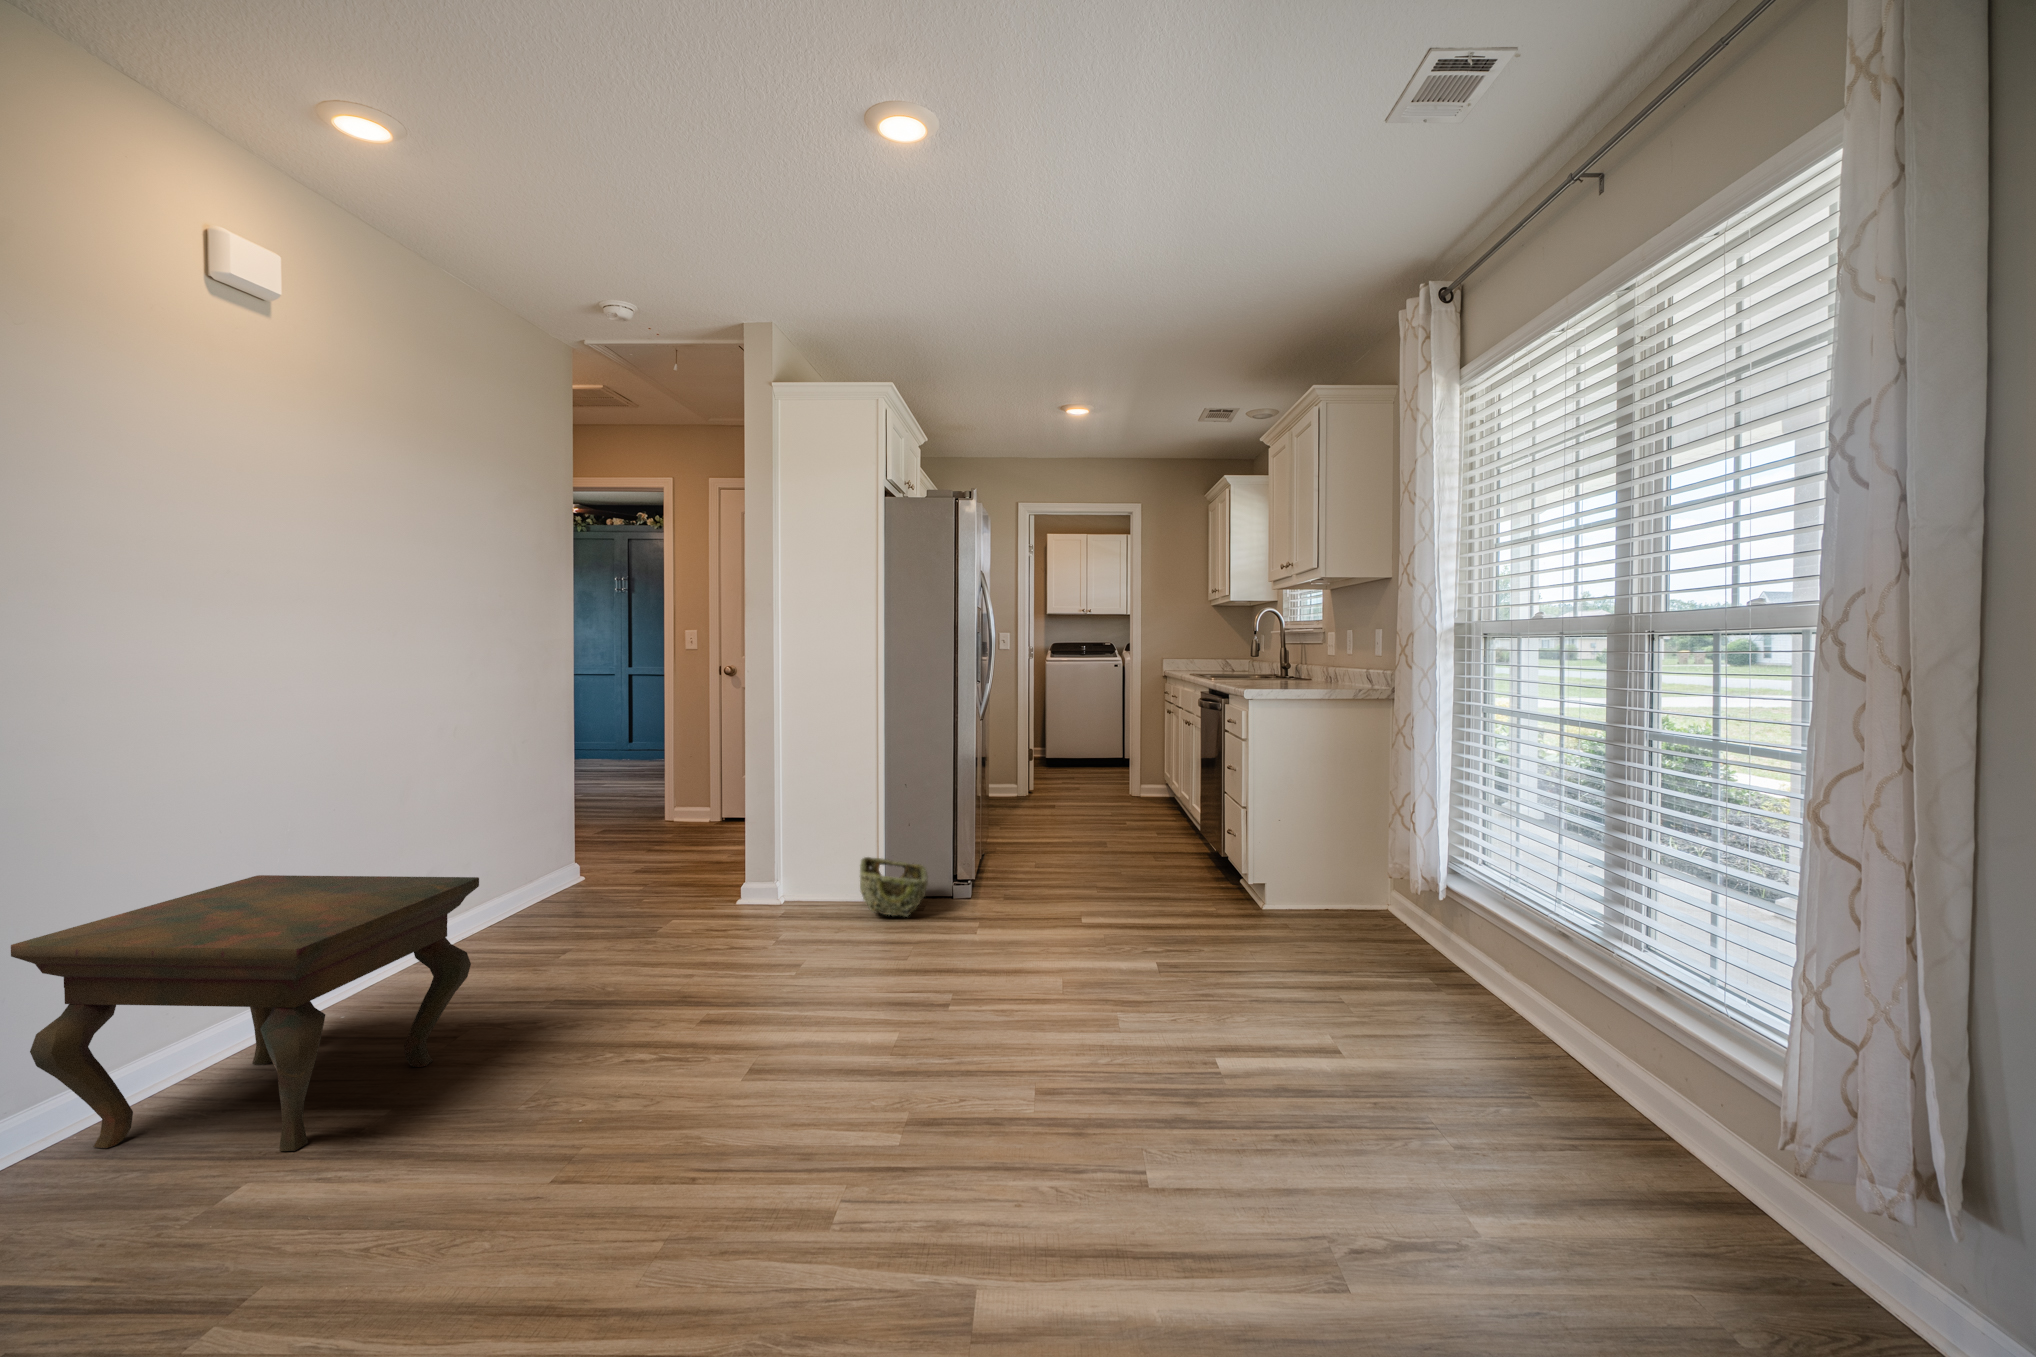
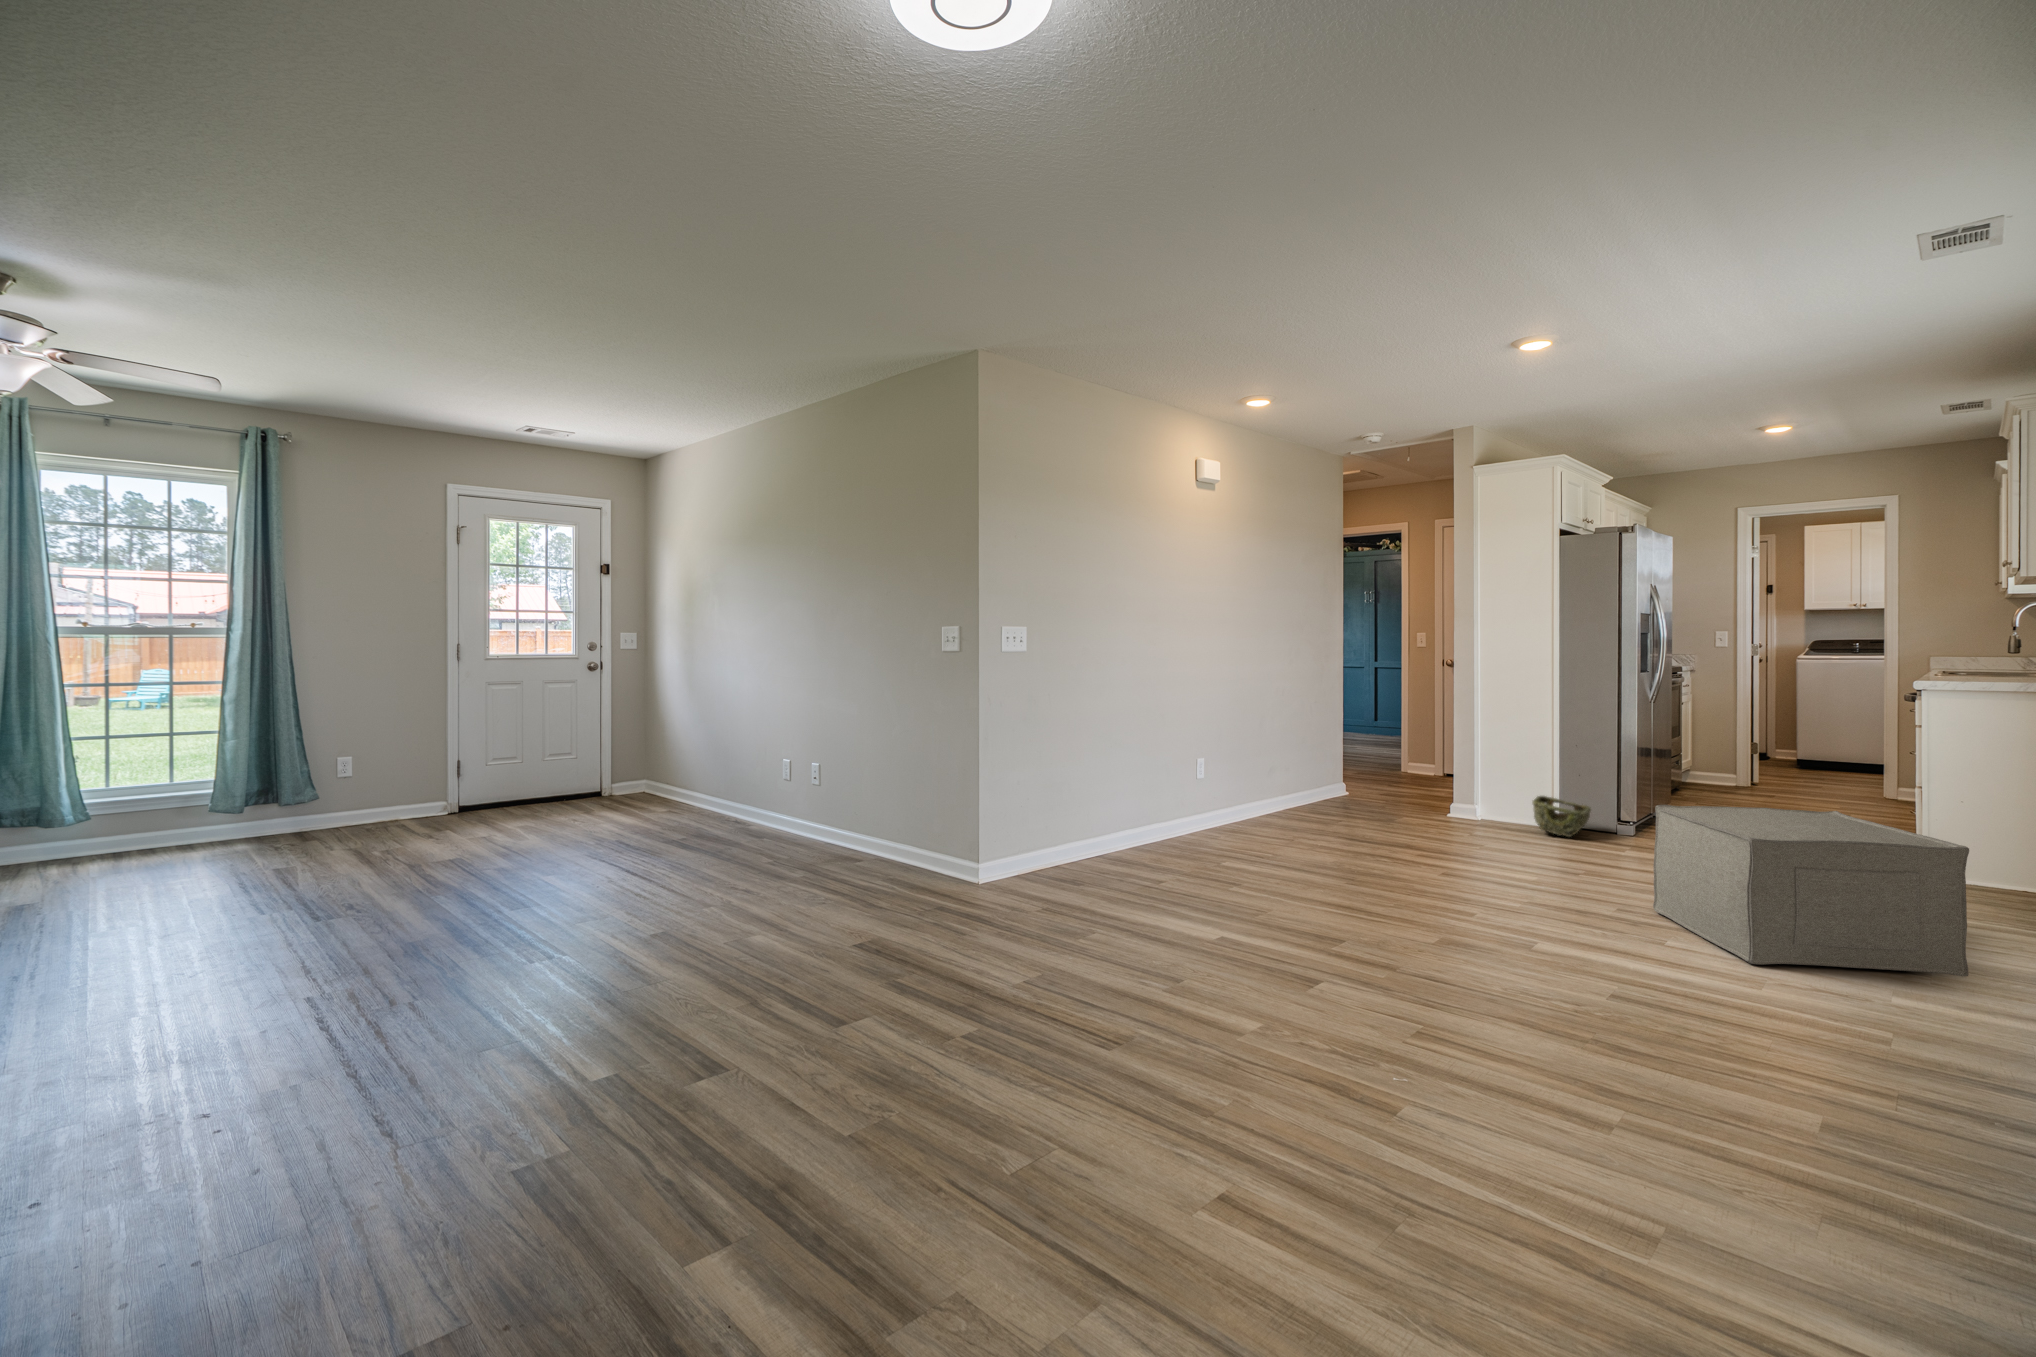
ottoman: none [1076,869,1441,1170] -> present [1653,805,1969,977]
side table: present [11,875,479,1151] -> none [1138,754,1299,862]

